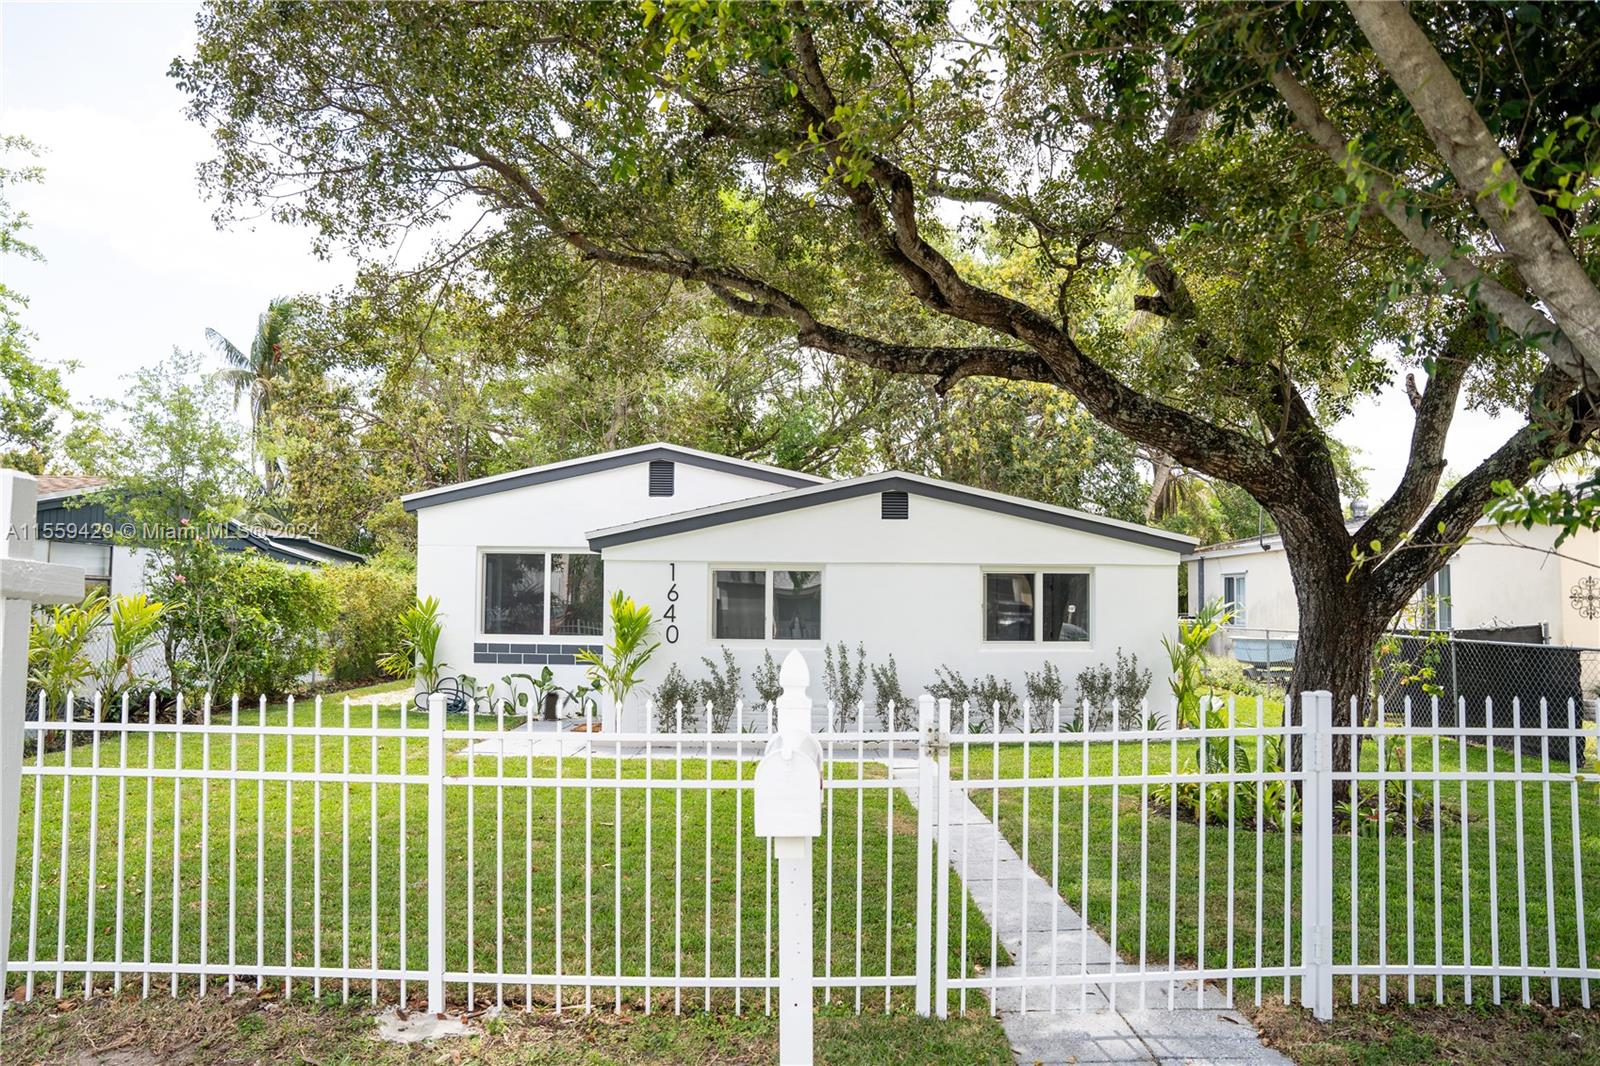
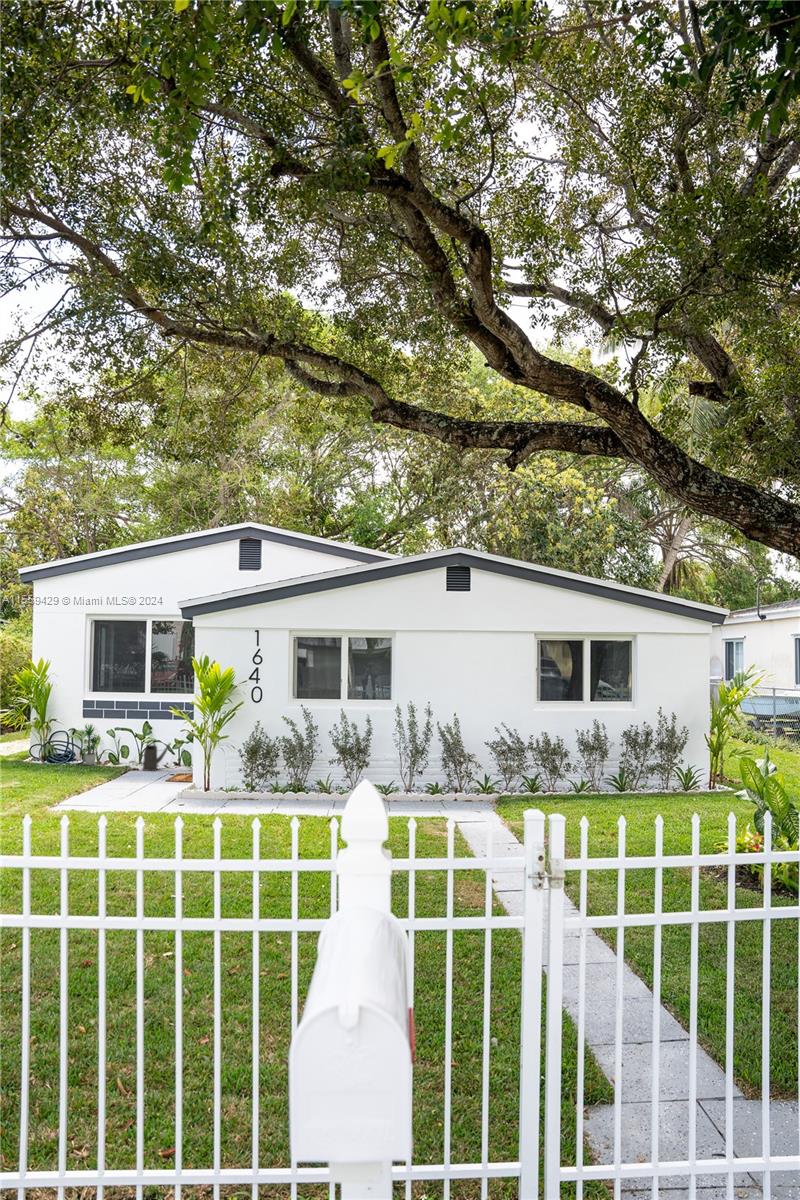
potted plant: none [469,667,501,715] -> present [83,725,99,765]

